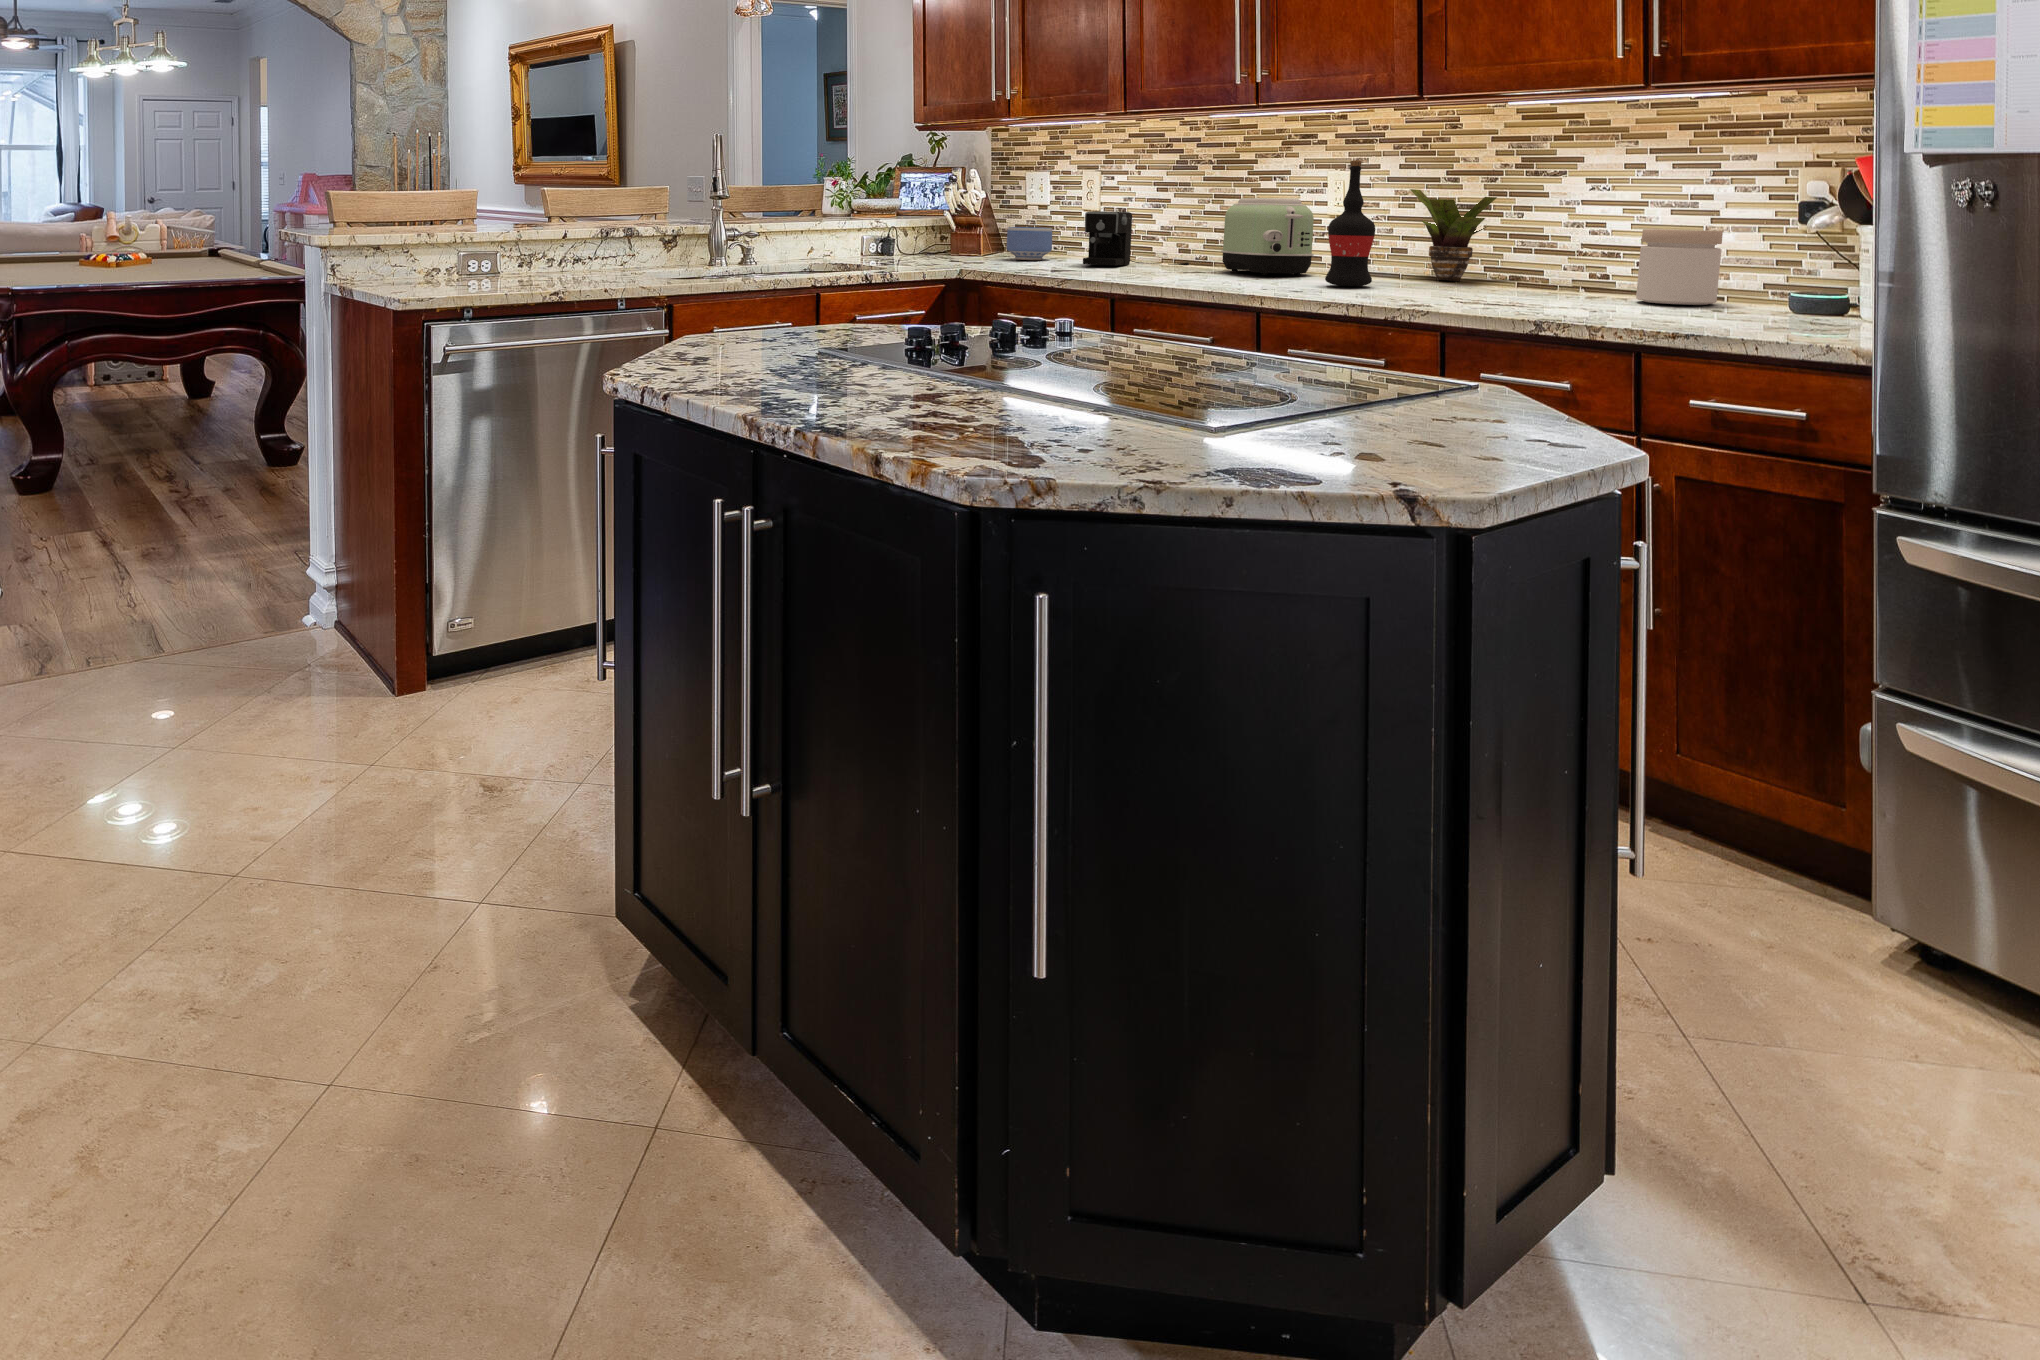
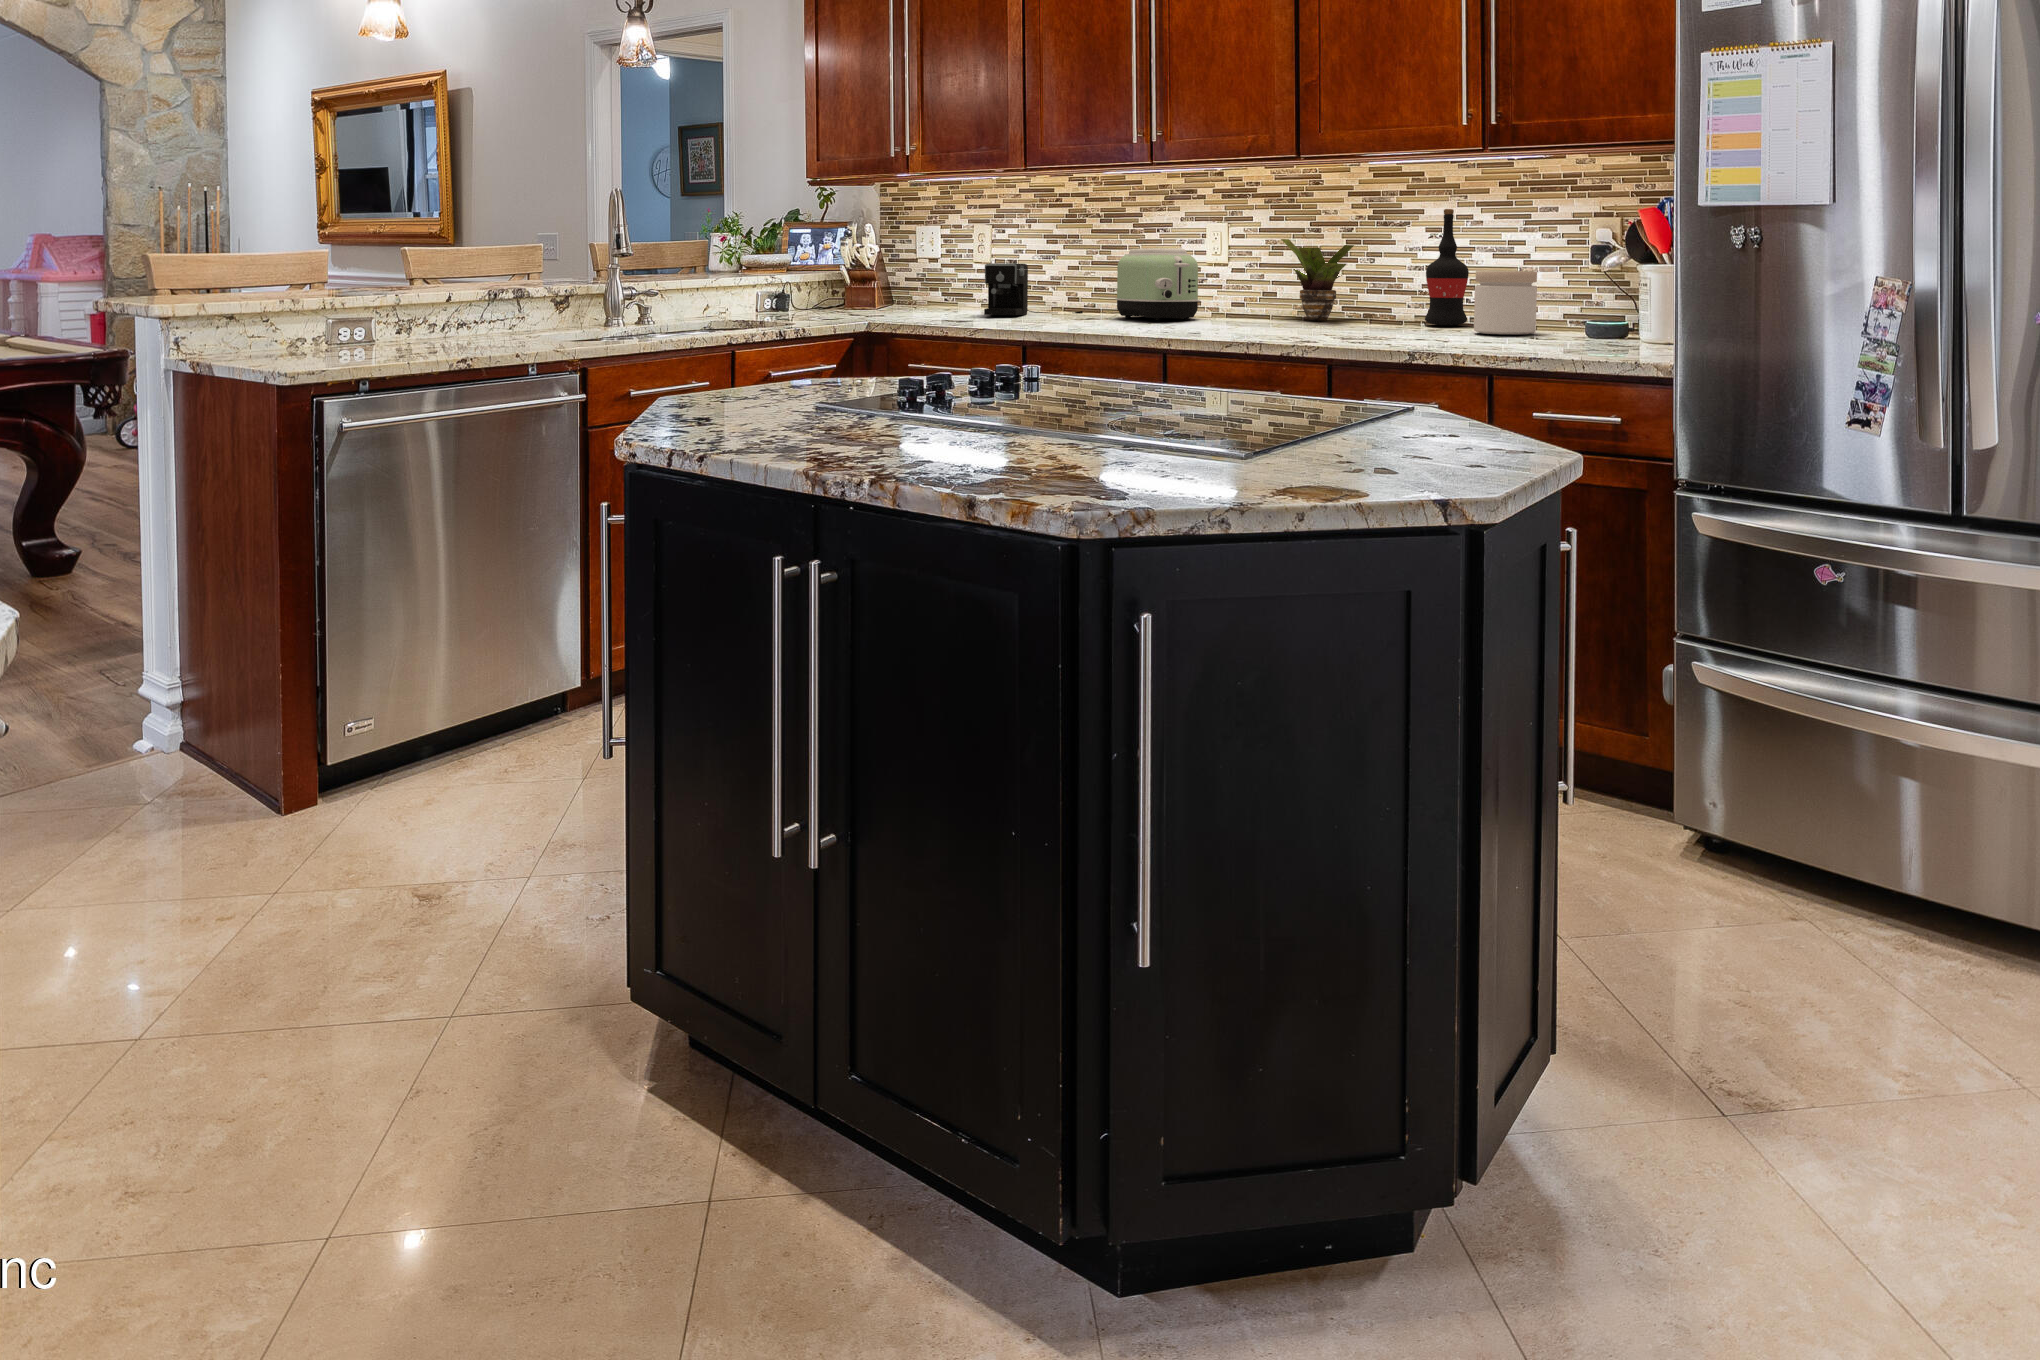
wine bottle: present [1325,160,1375,286] -> present [1425,209,1469,325]
bowl: present [1007,227,1052,260] -> none [905,280,950,312]

